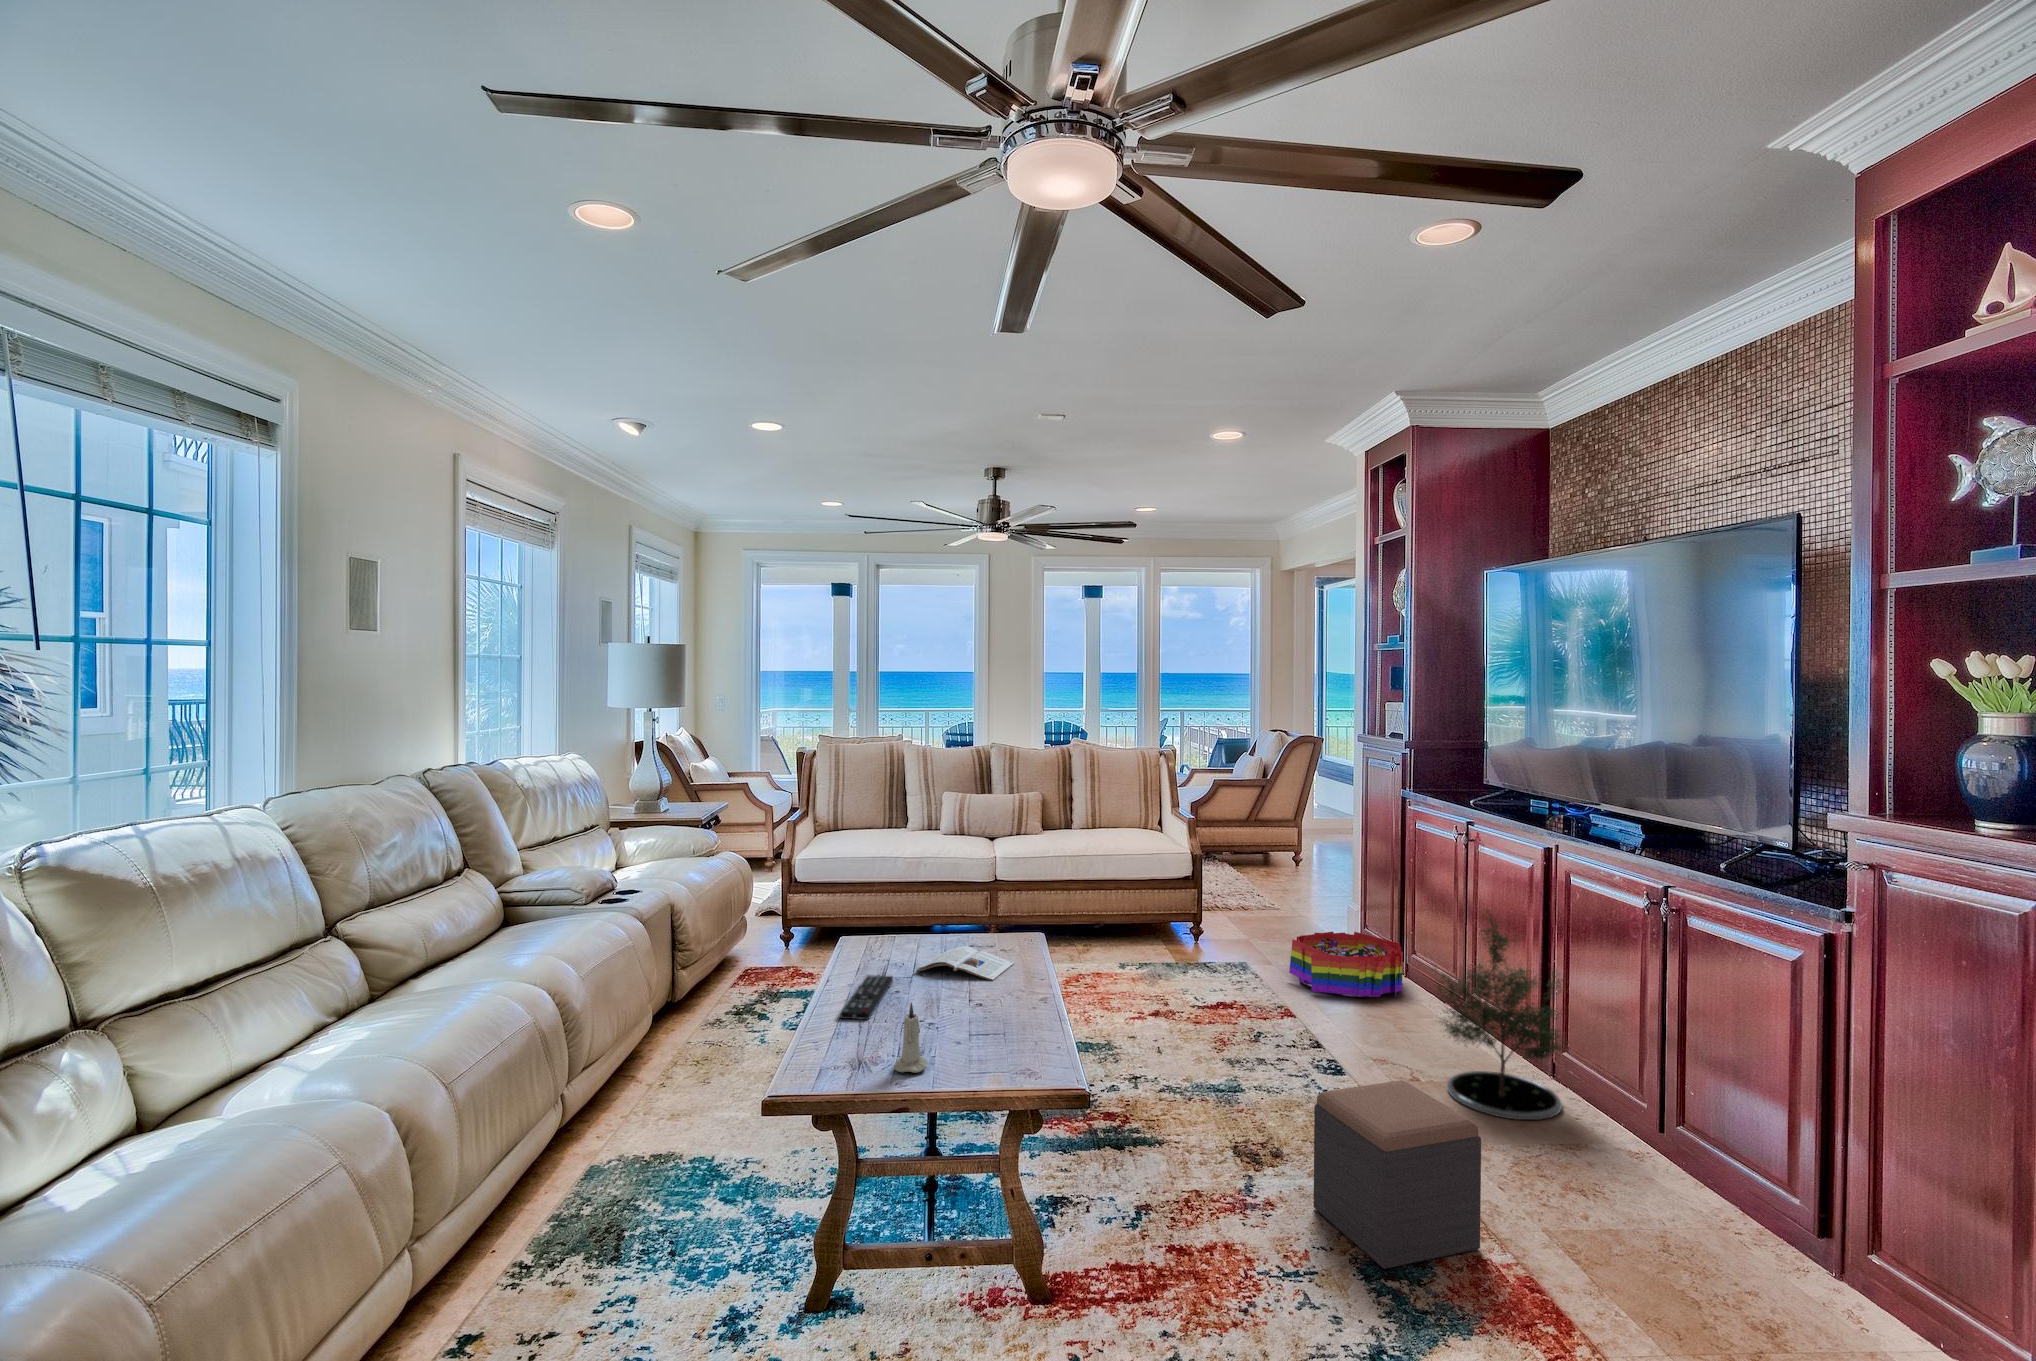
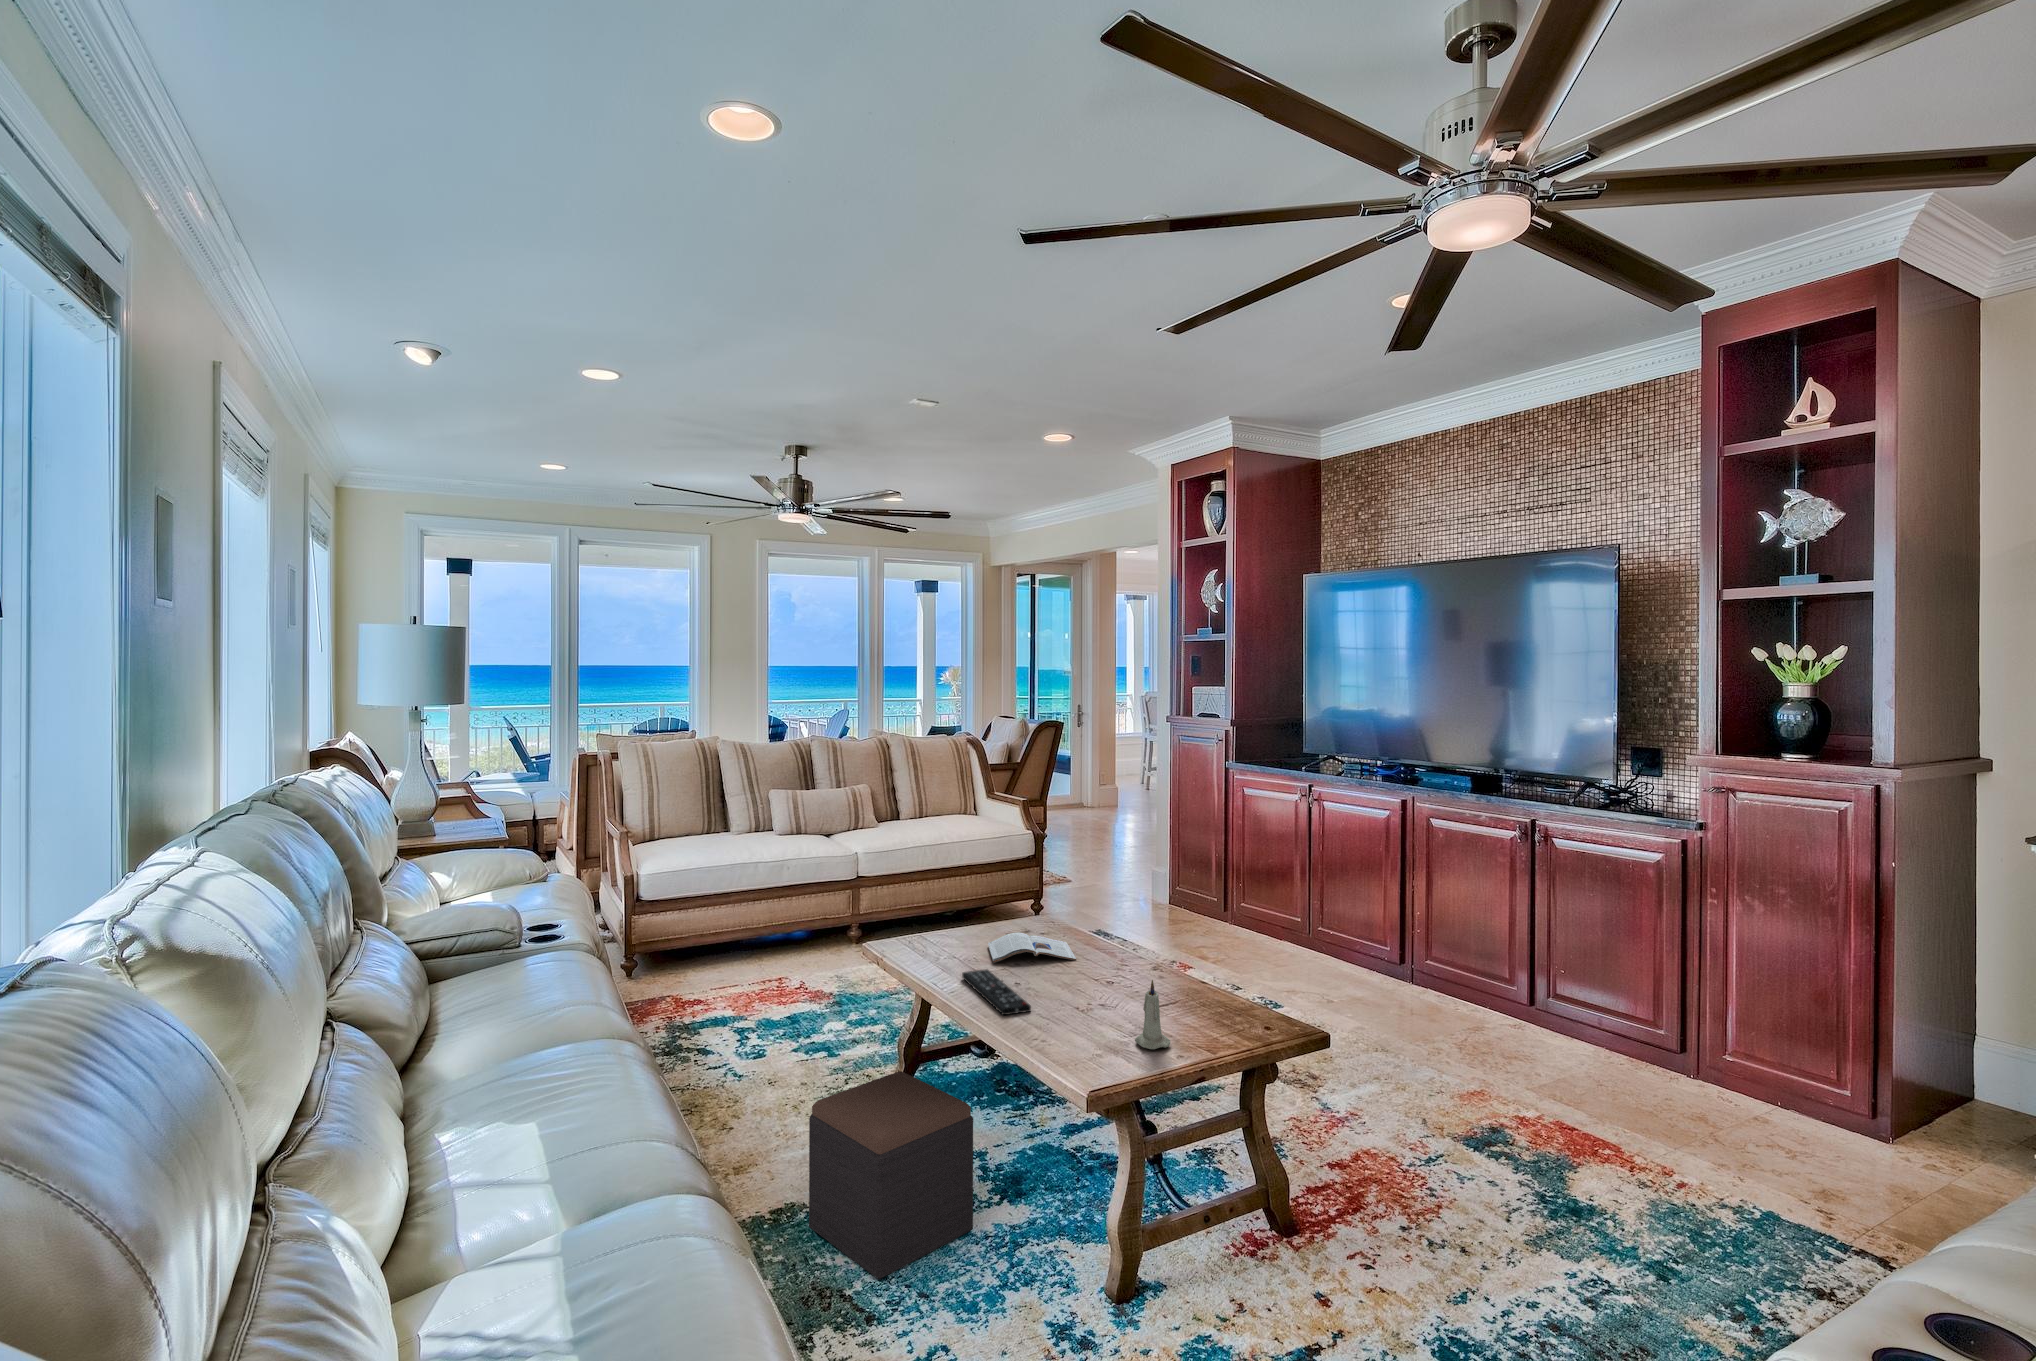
potted tree: present [1432,910,1566,1120] -> none [1339,850,1451,1016]
storage bin: present [1289,931,1403,997] -> none [1145,889,1242,944]
footstool: present [1314,1080,1481,1269] -> present [809,1071,973,1279]

